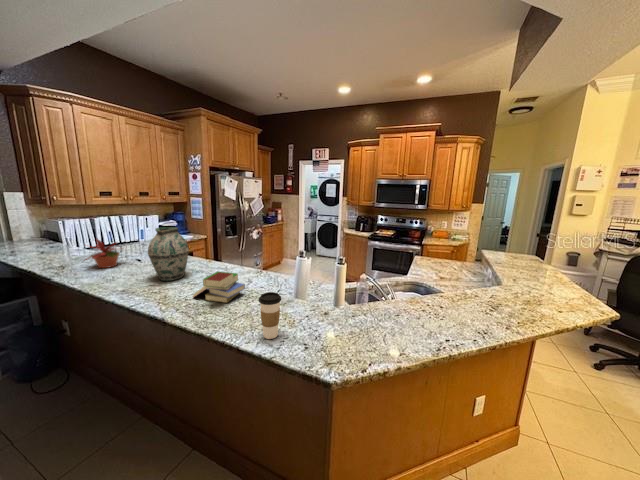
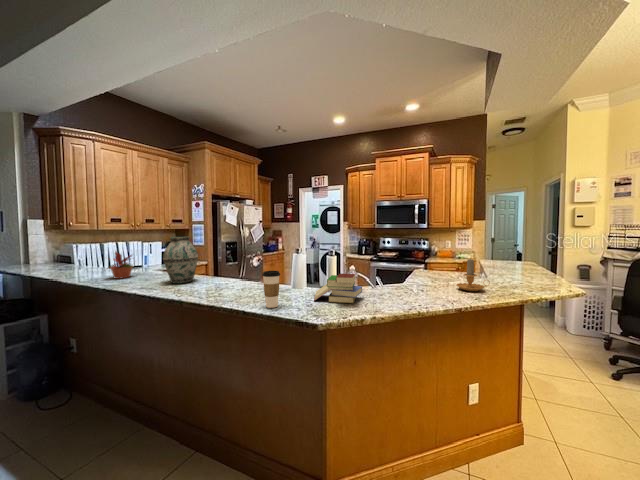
book: present [193,271,245,303] -> present [314,273,362,303]
candle: none [478,272,517,310] -> present [457,259,486,291]

